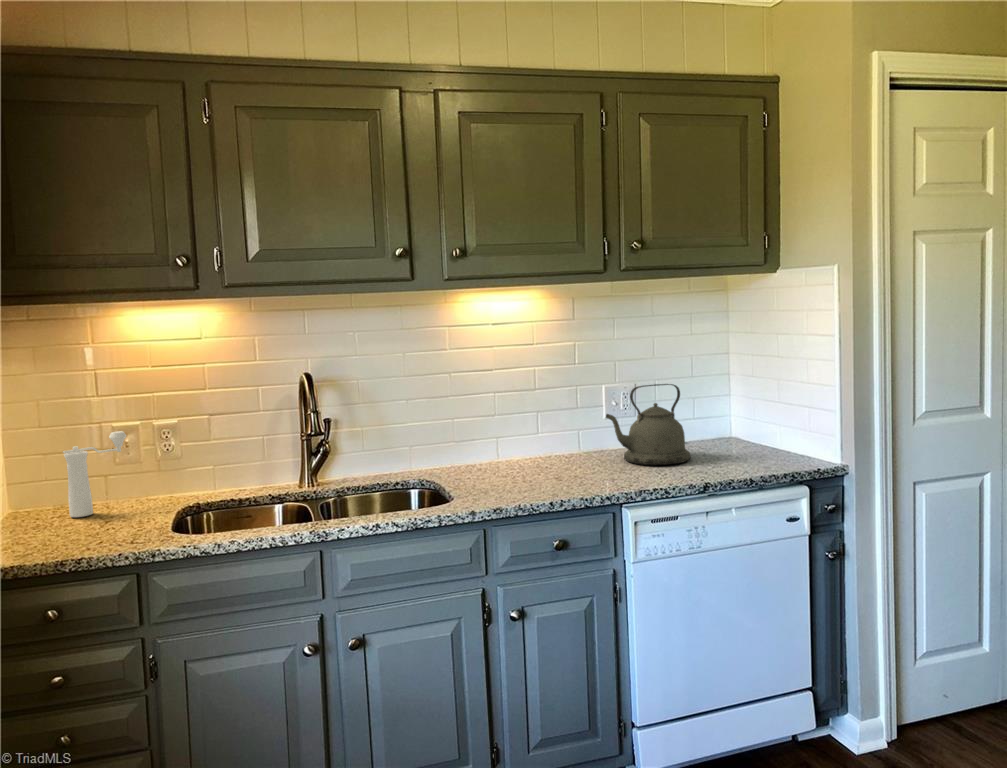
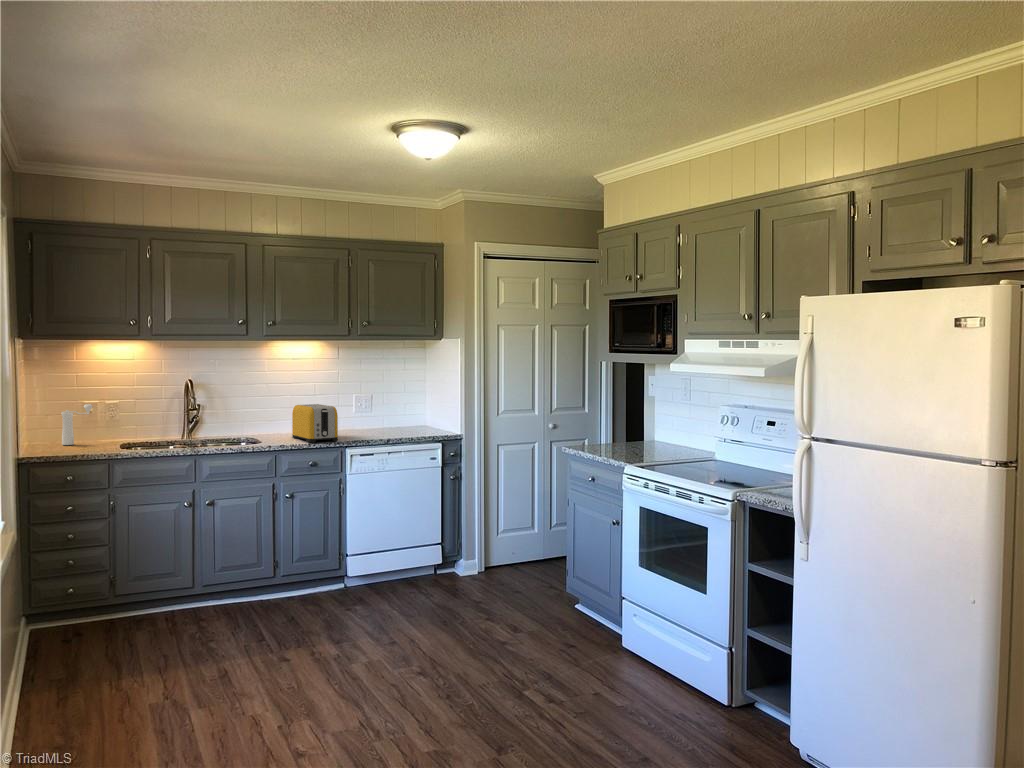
kettle: present [606,384,691,465] -> none [348,394,392,434]
toaster: none [504,411,604,498] -> present [292,404,338,442]

